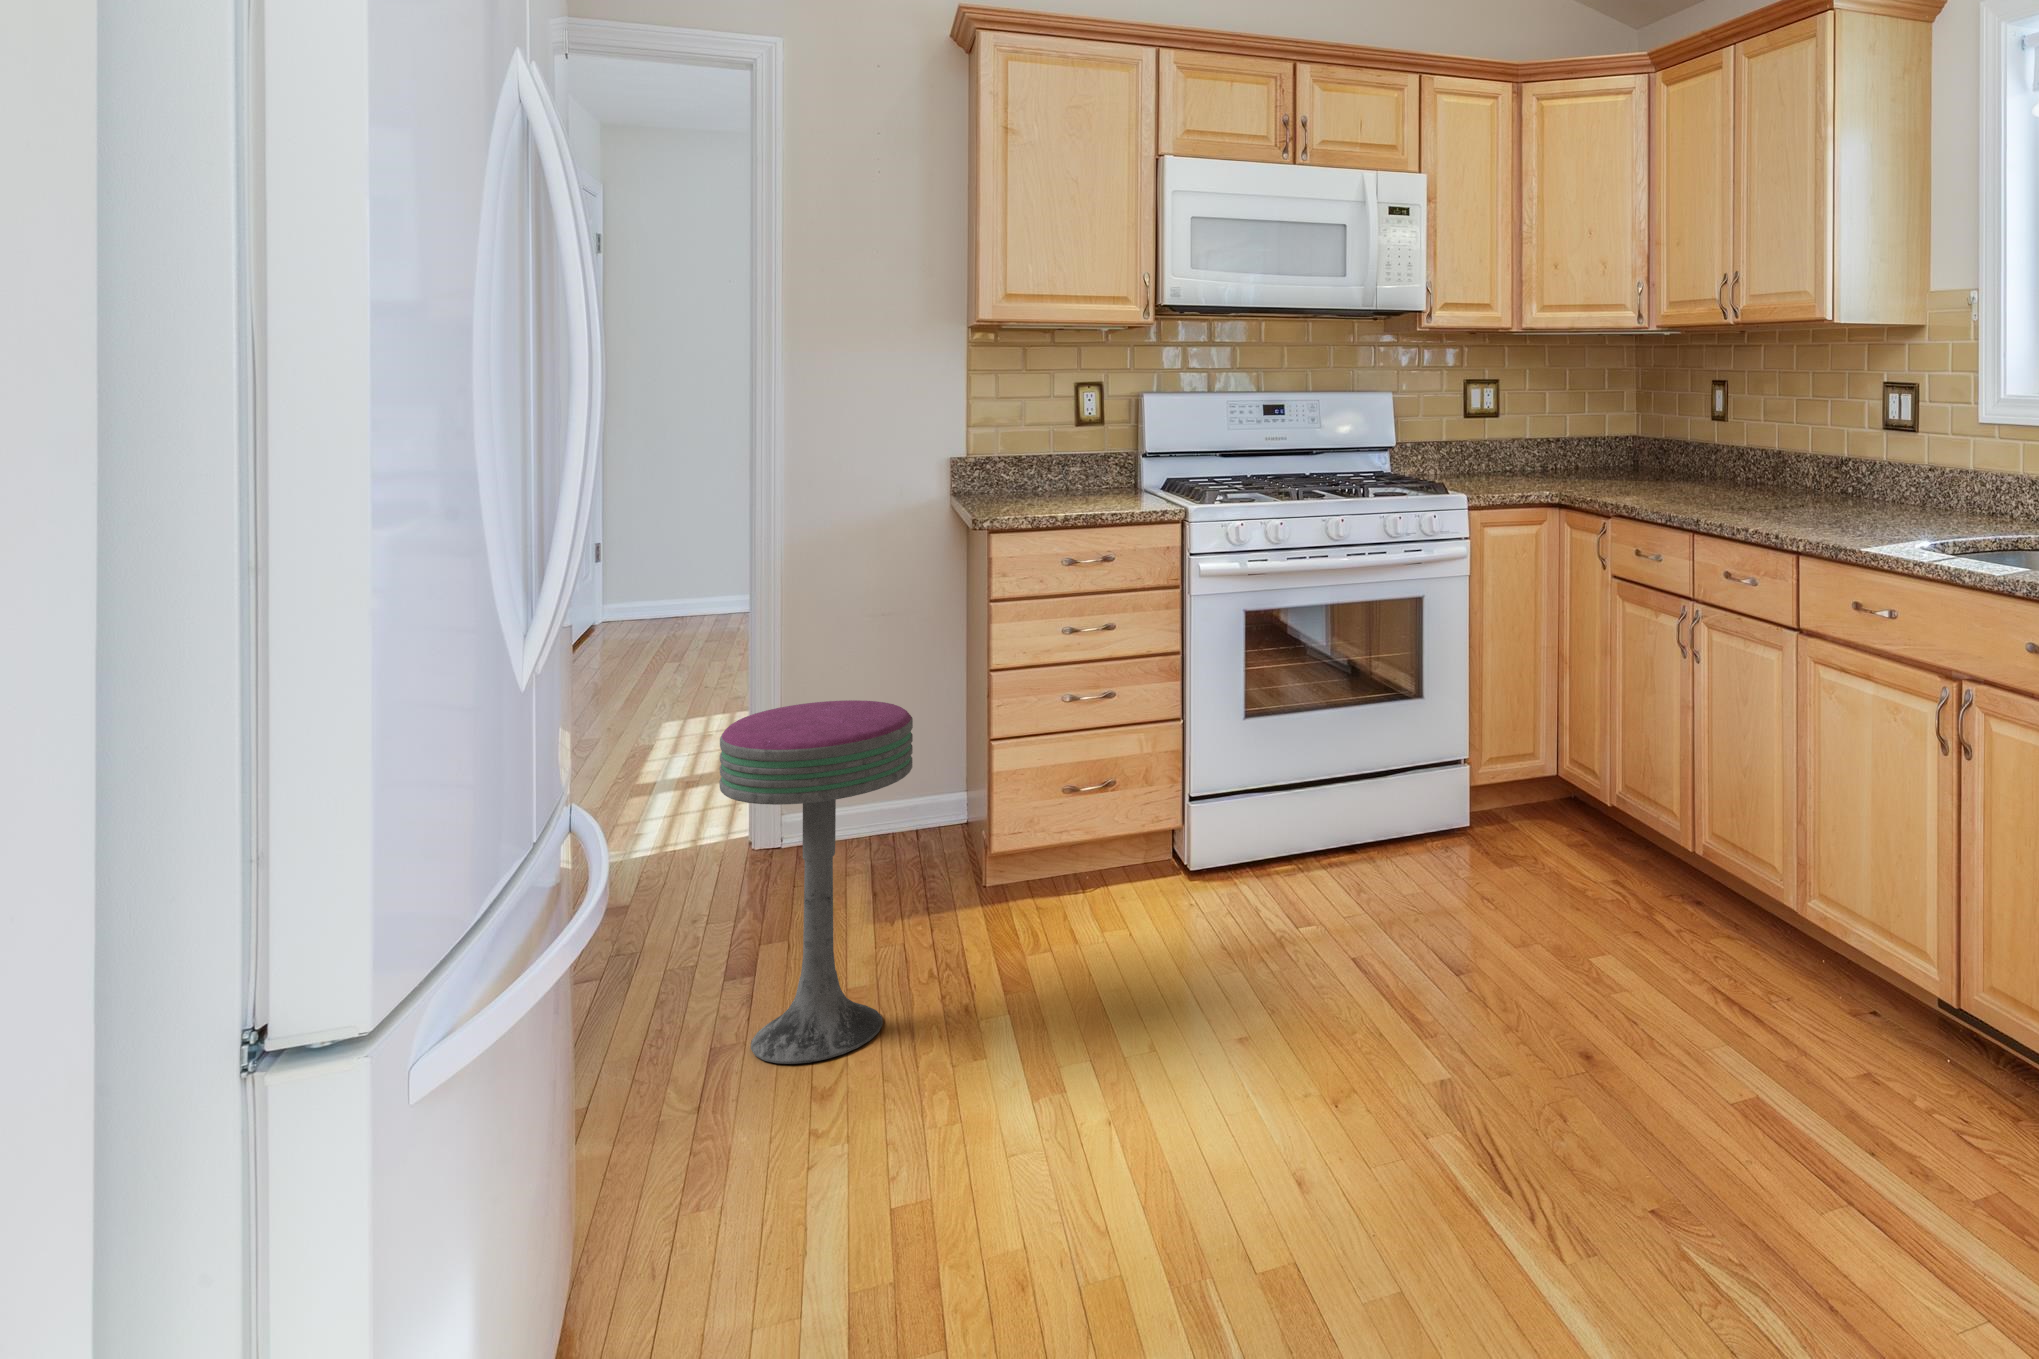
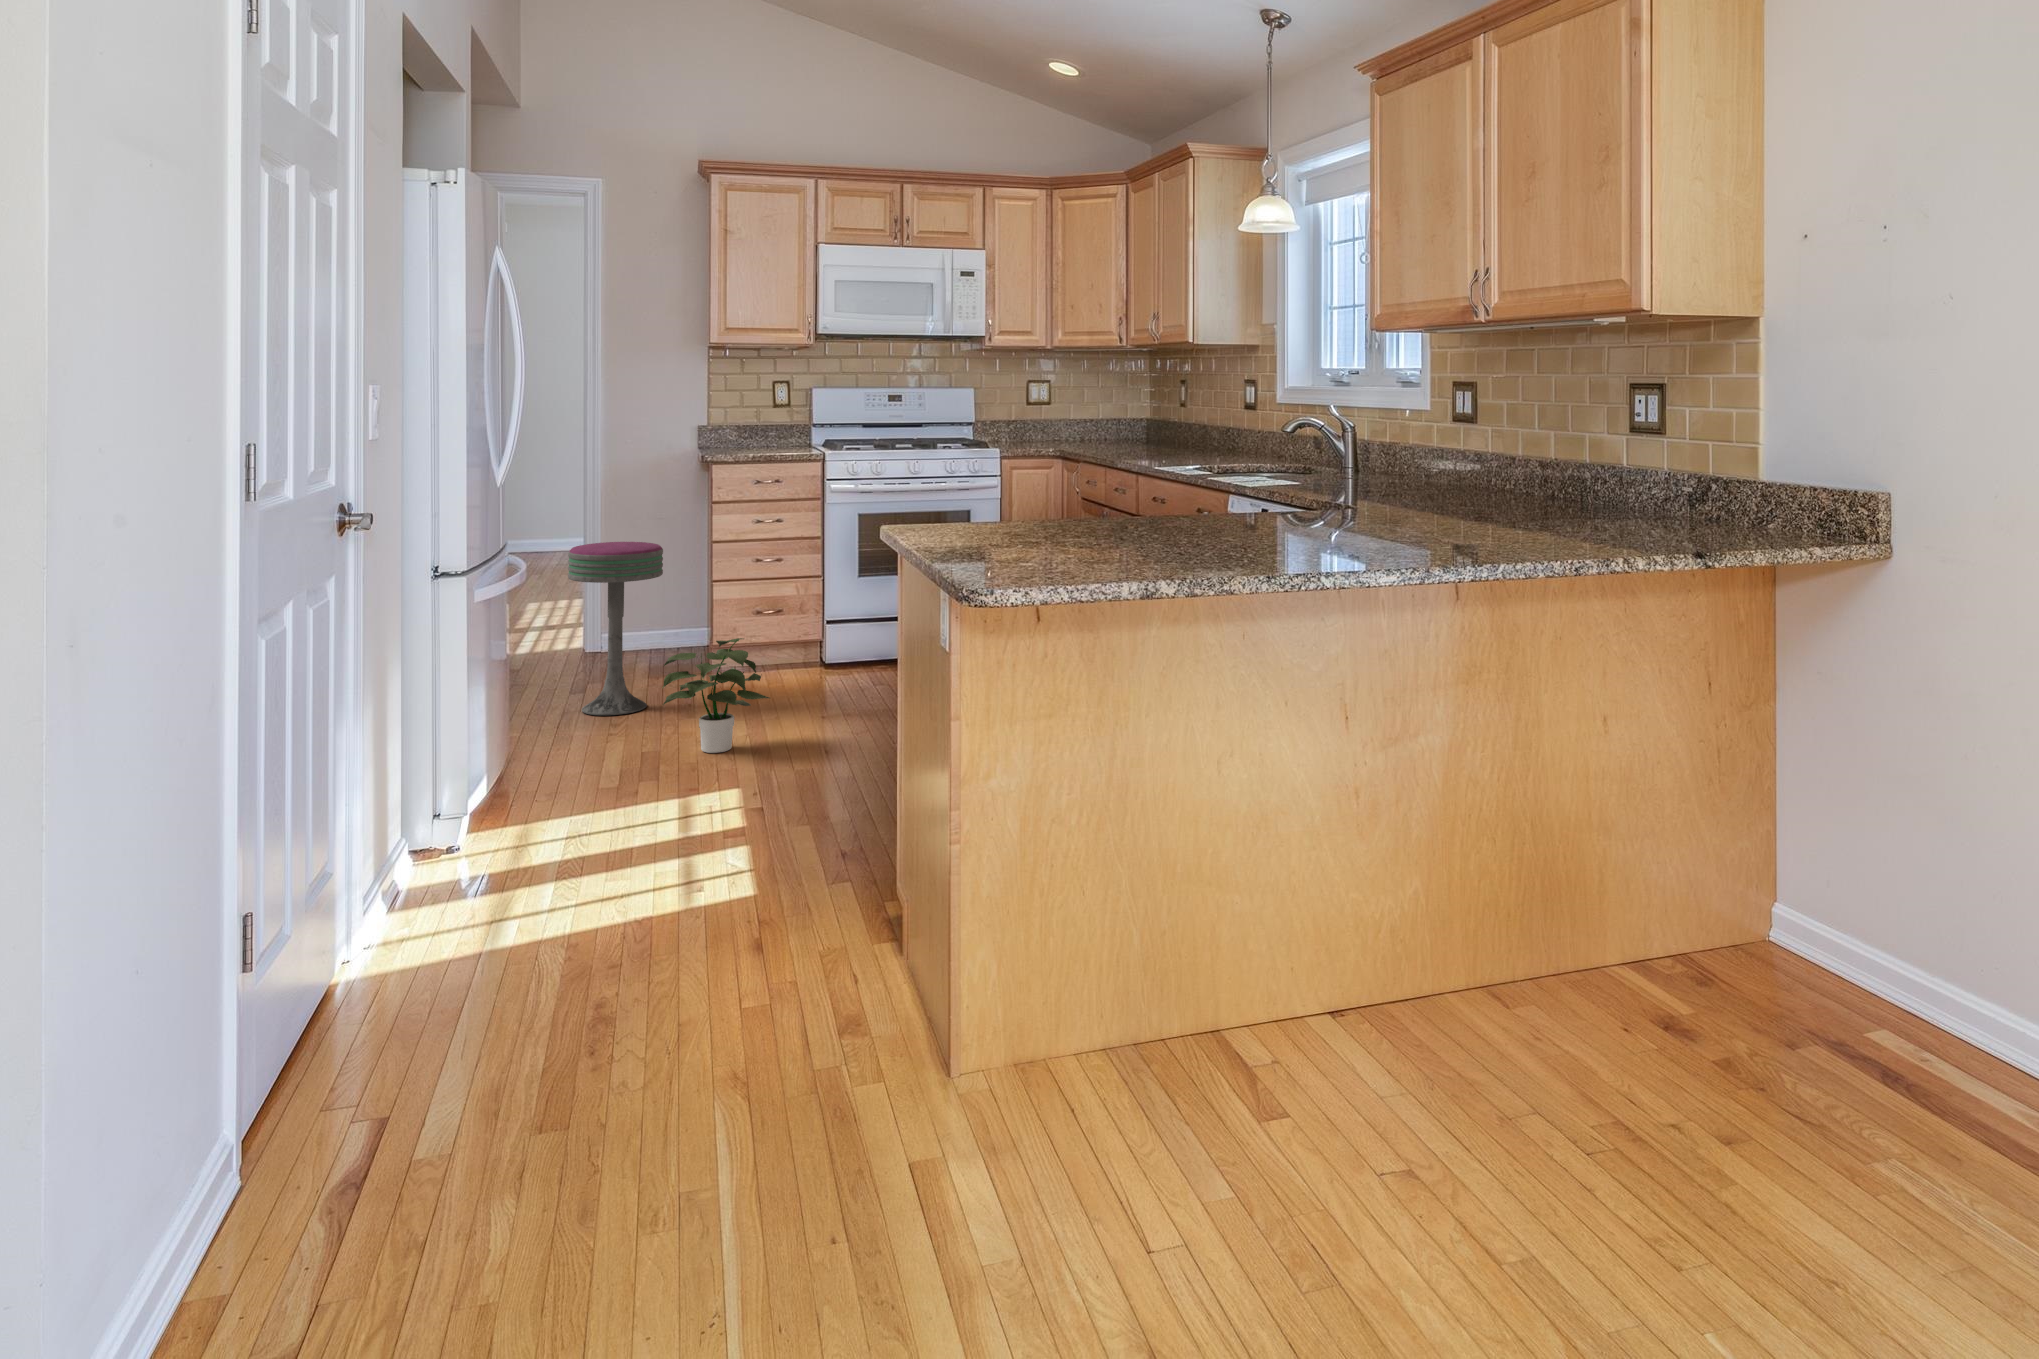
potted plant: none [934,936,1168,1209] -> present [663,638,770,753]

